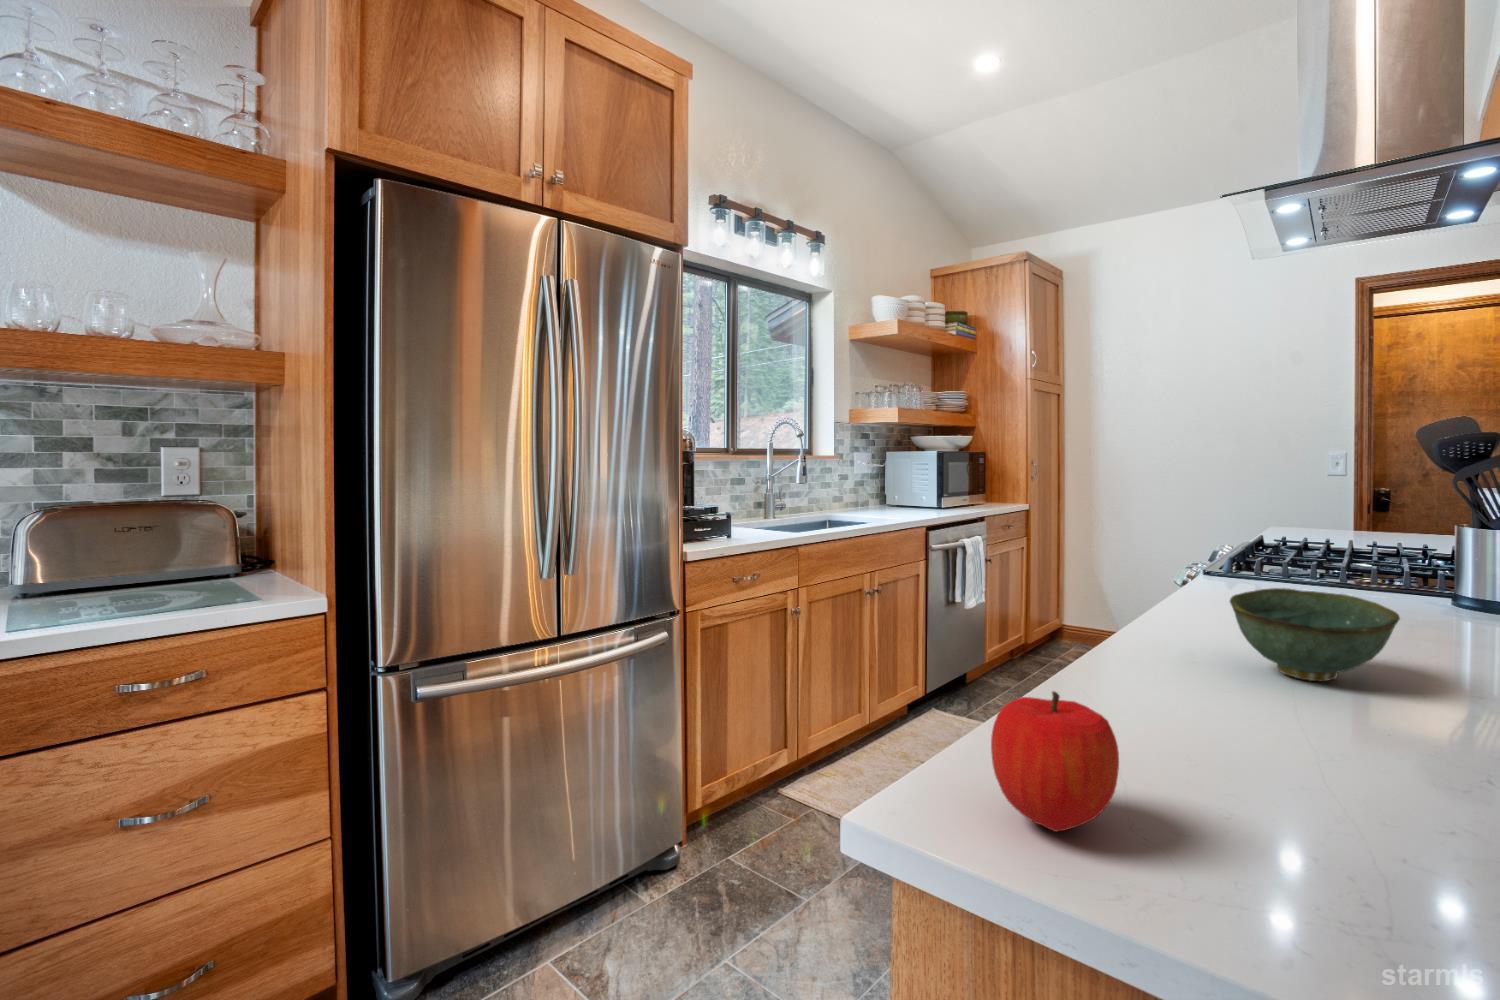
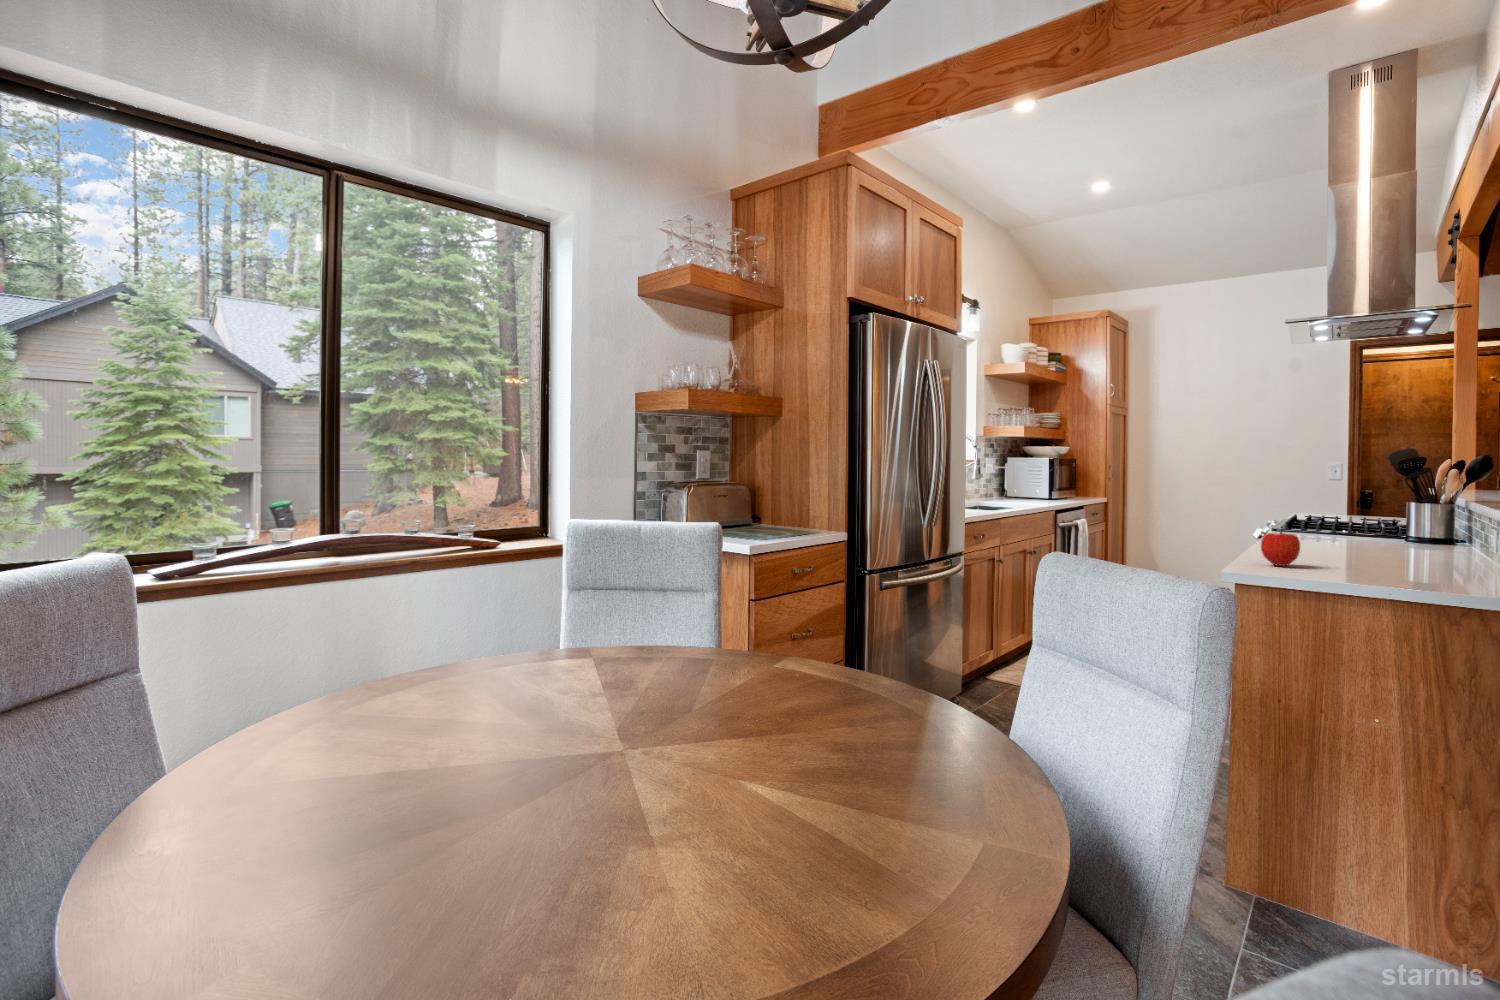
bowl: present [1230,588,1400,682] -> none [1309,519,1374,552]

